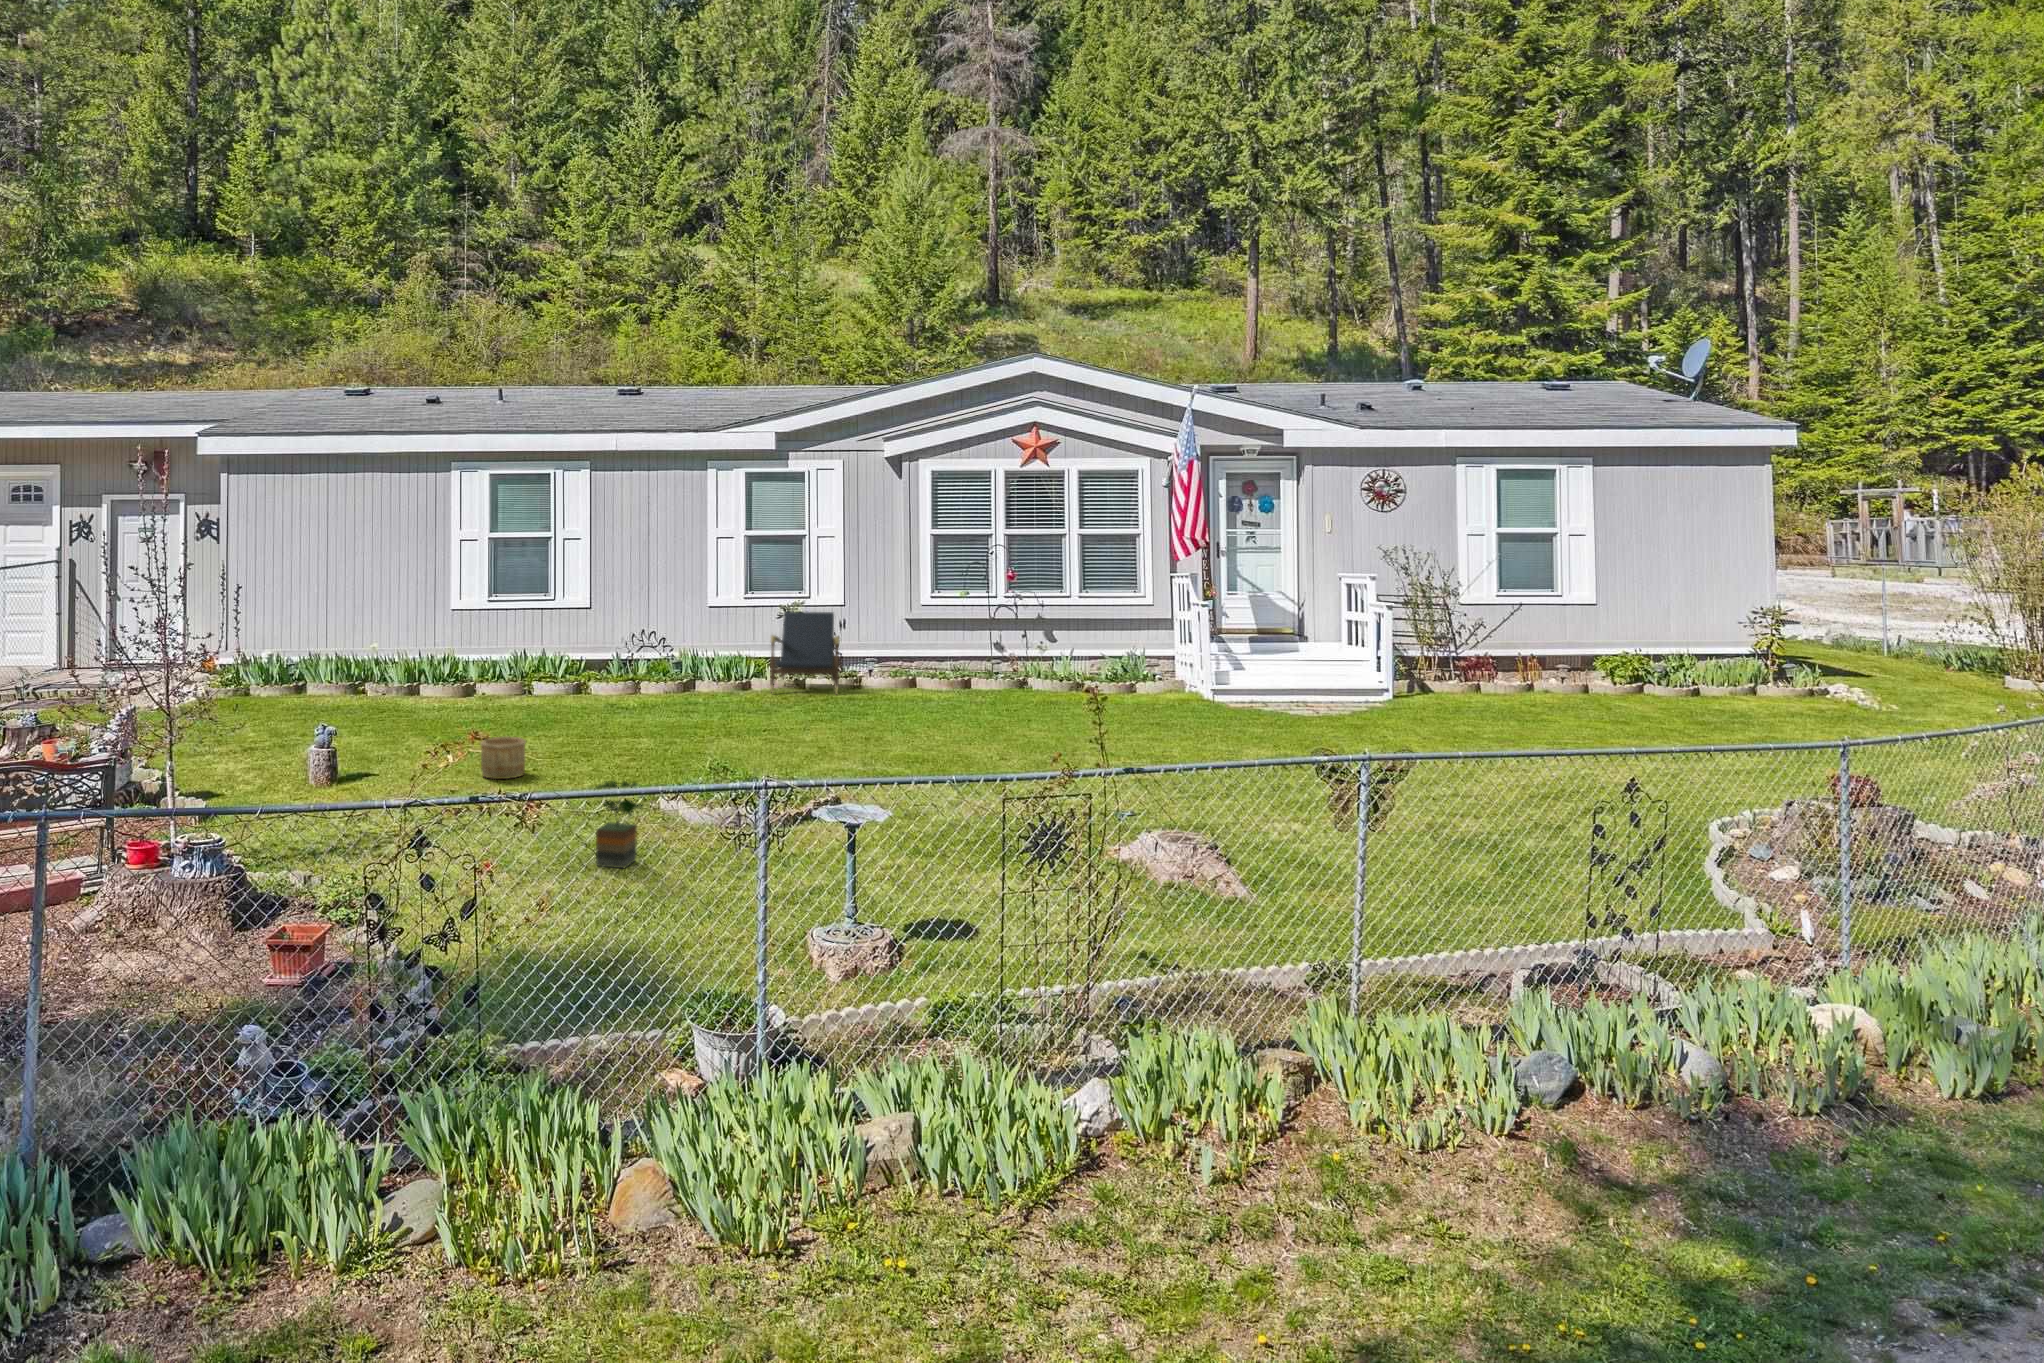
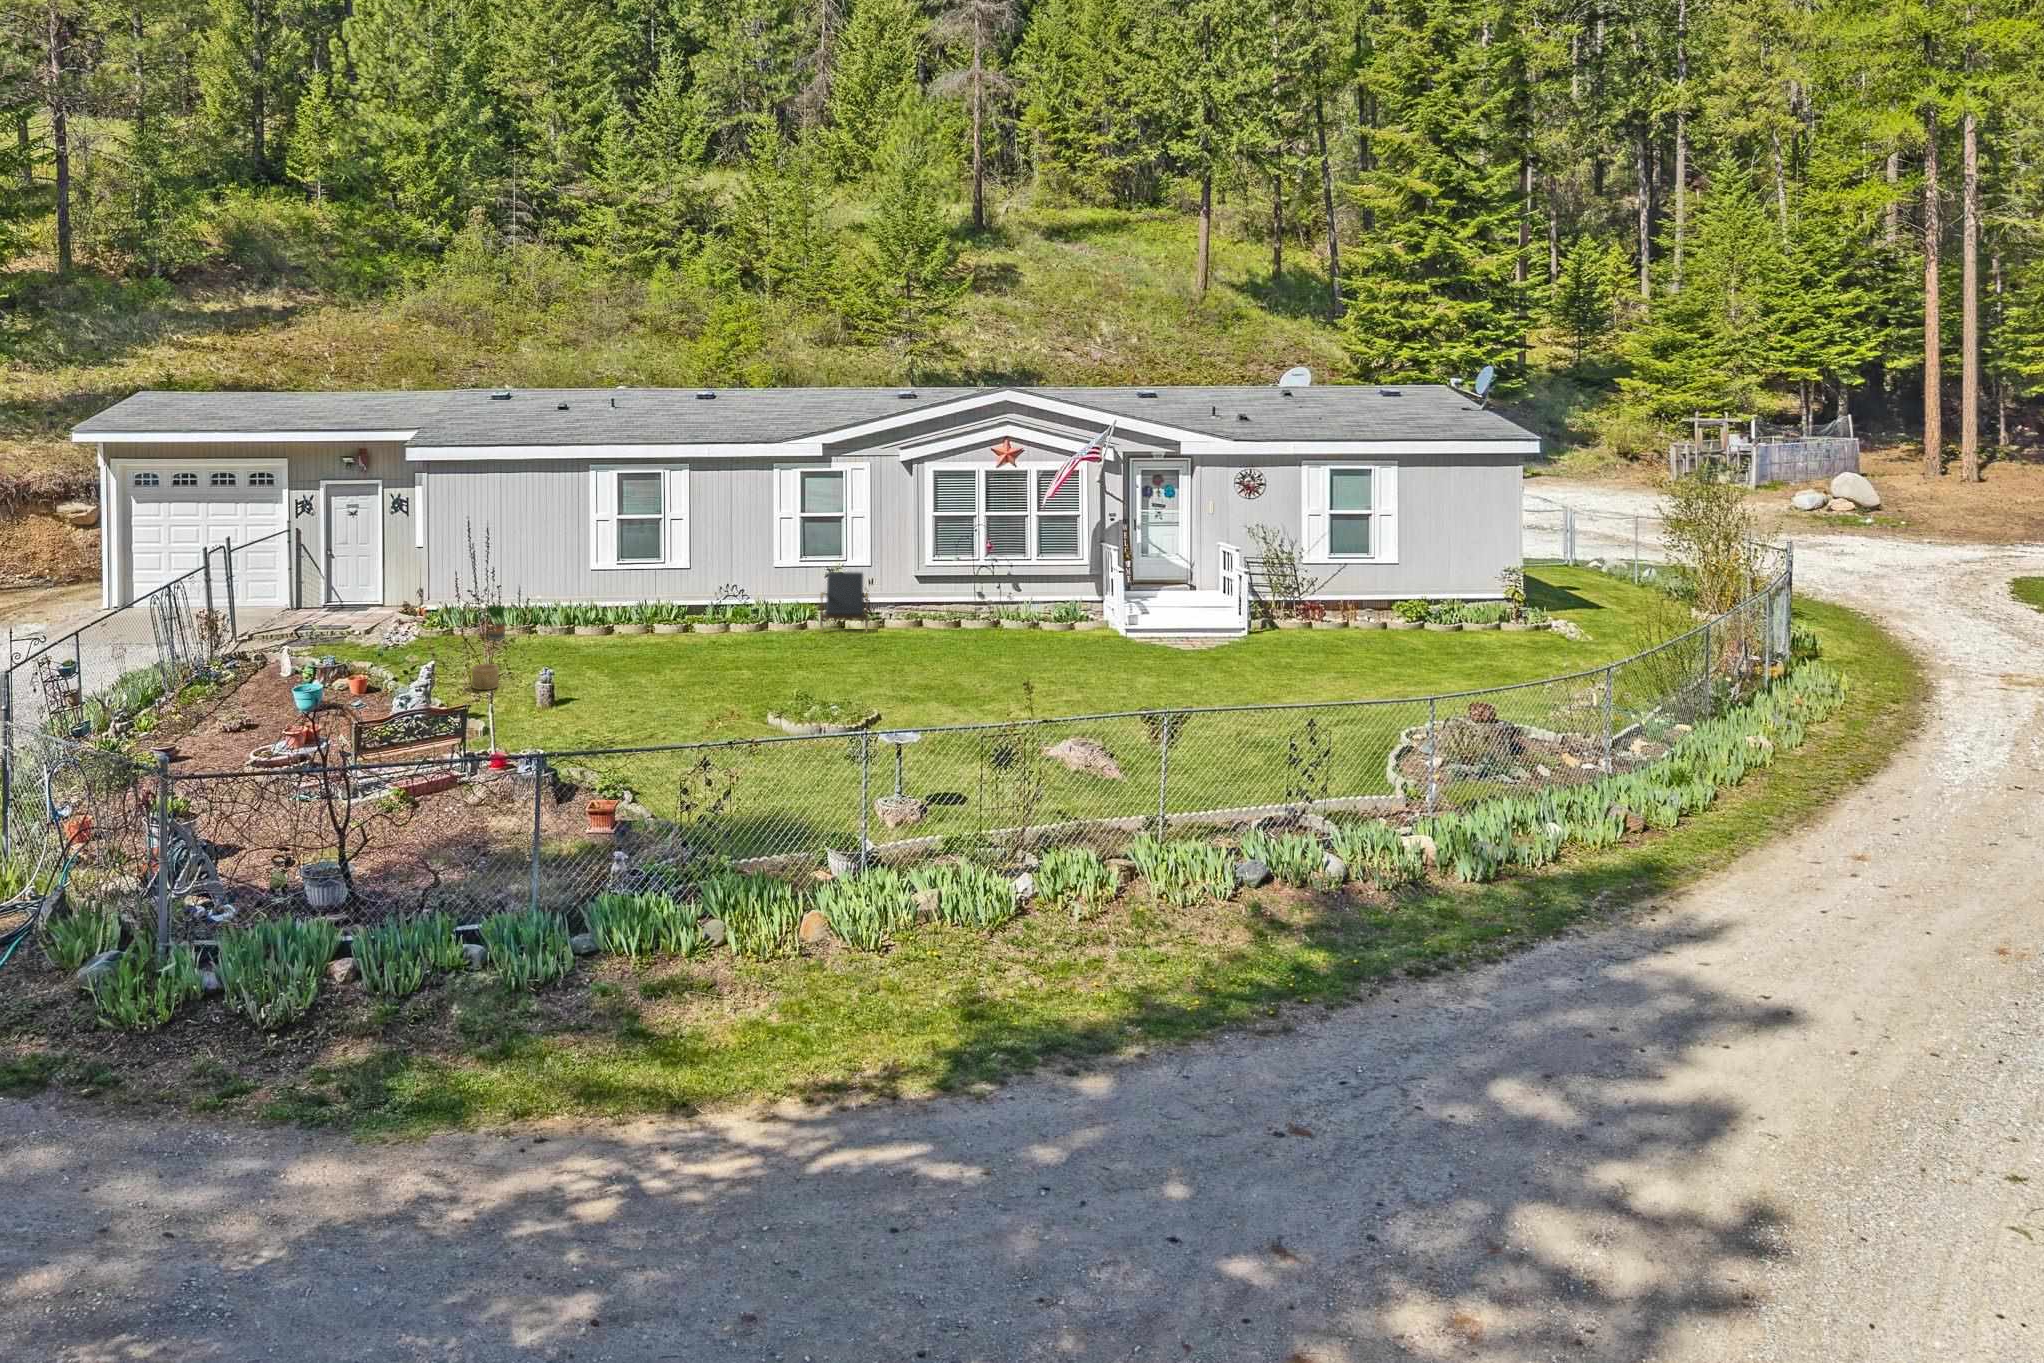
wooden bucket: present [481,736,526,779] -> present [472,664,499,690]
potted tree: present [596,781,643,868] -> present [487,605,507,641]

